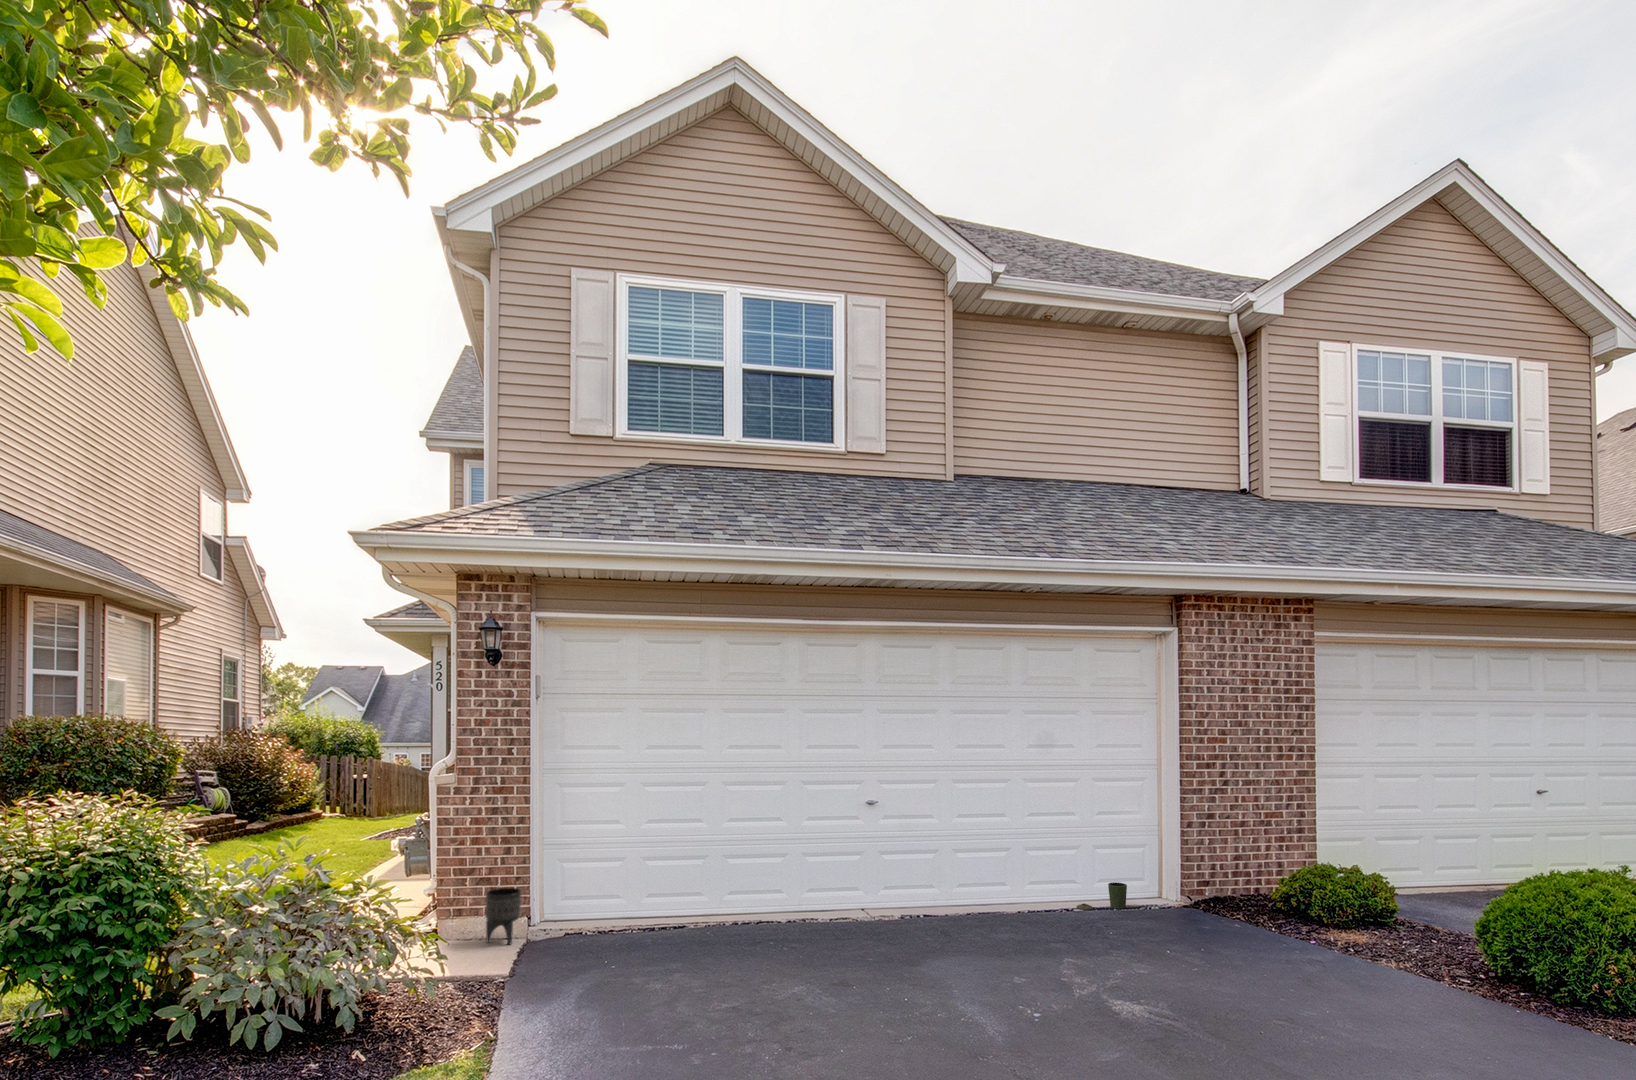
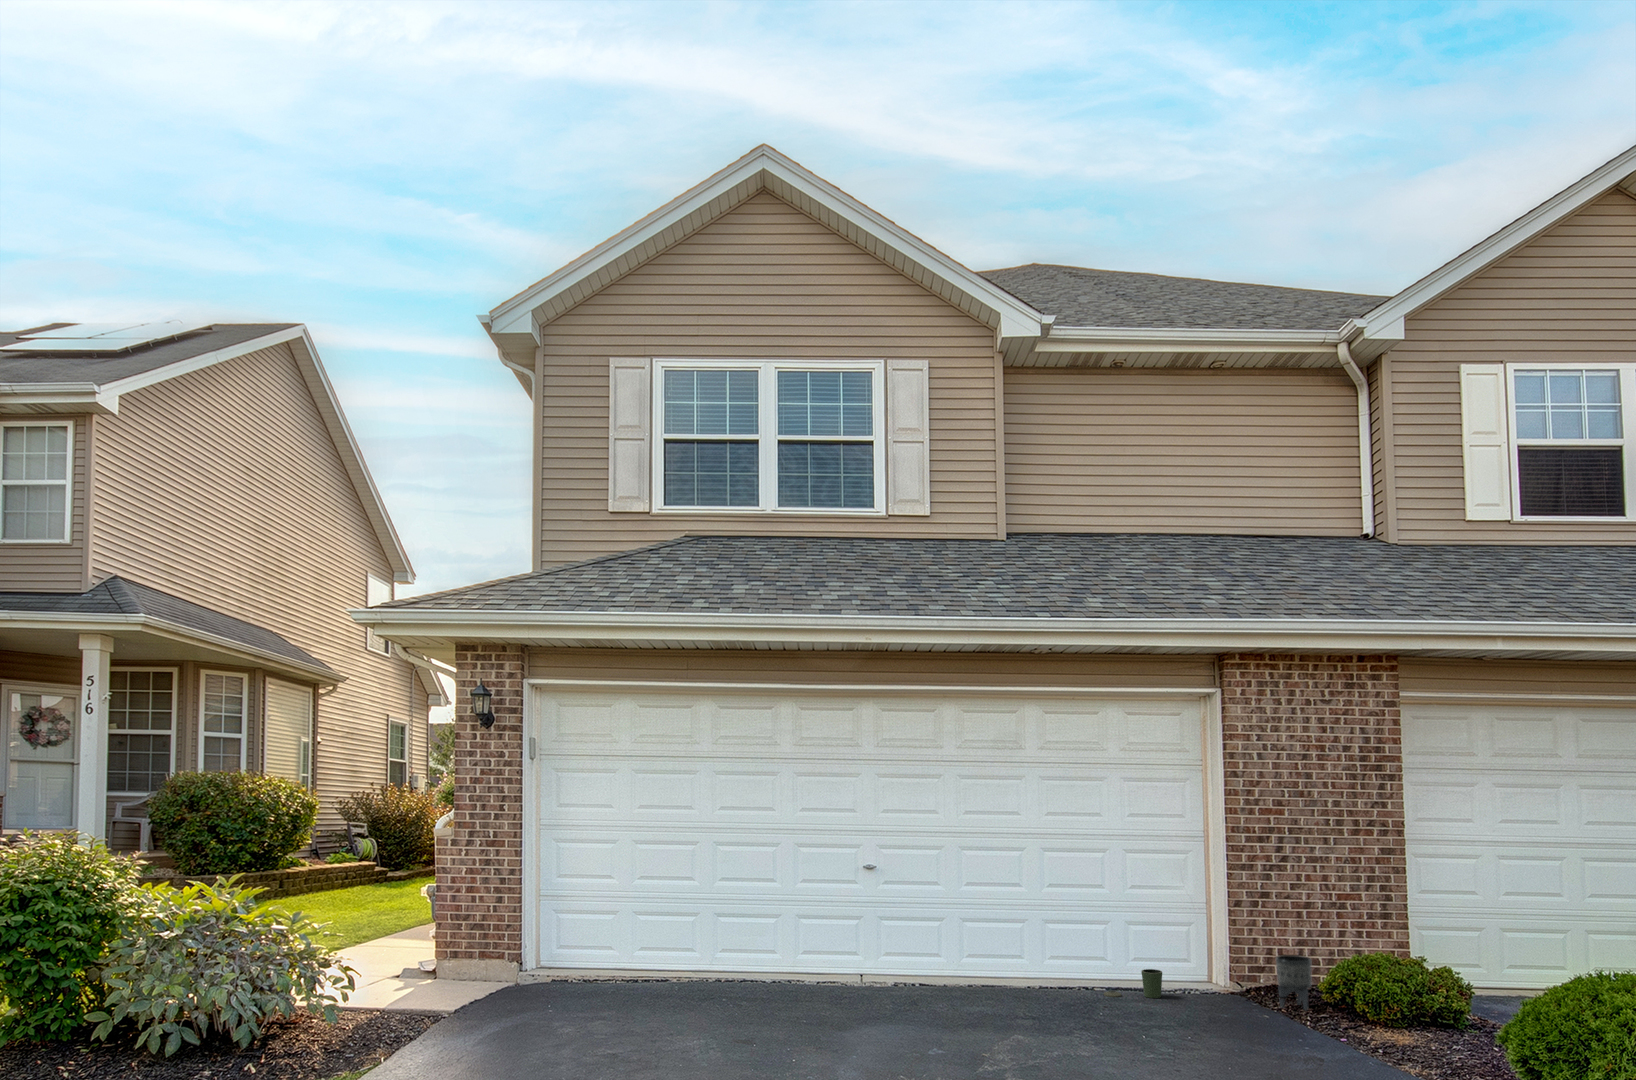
planter: present [486,888,521,945] -> present [1276,955,1312,1010]

